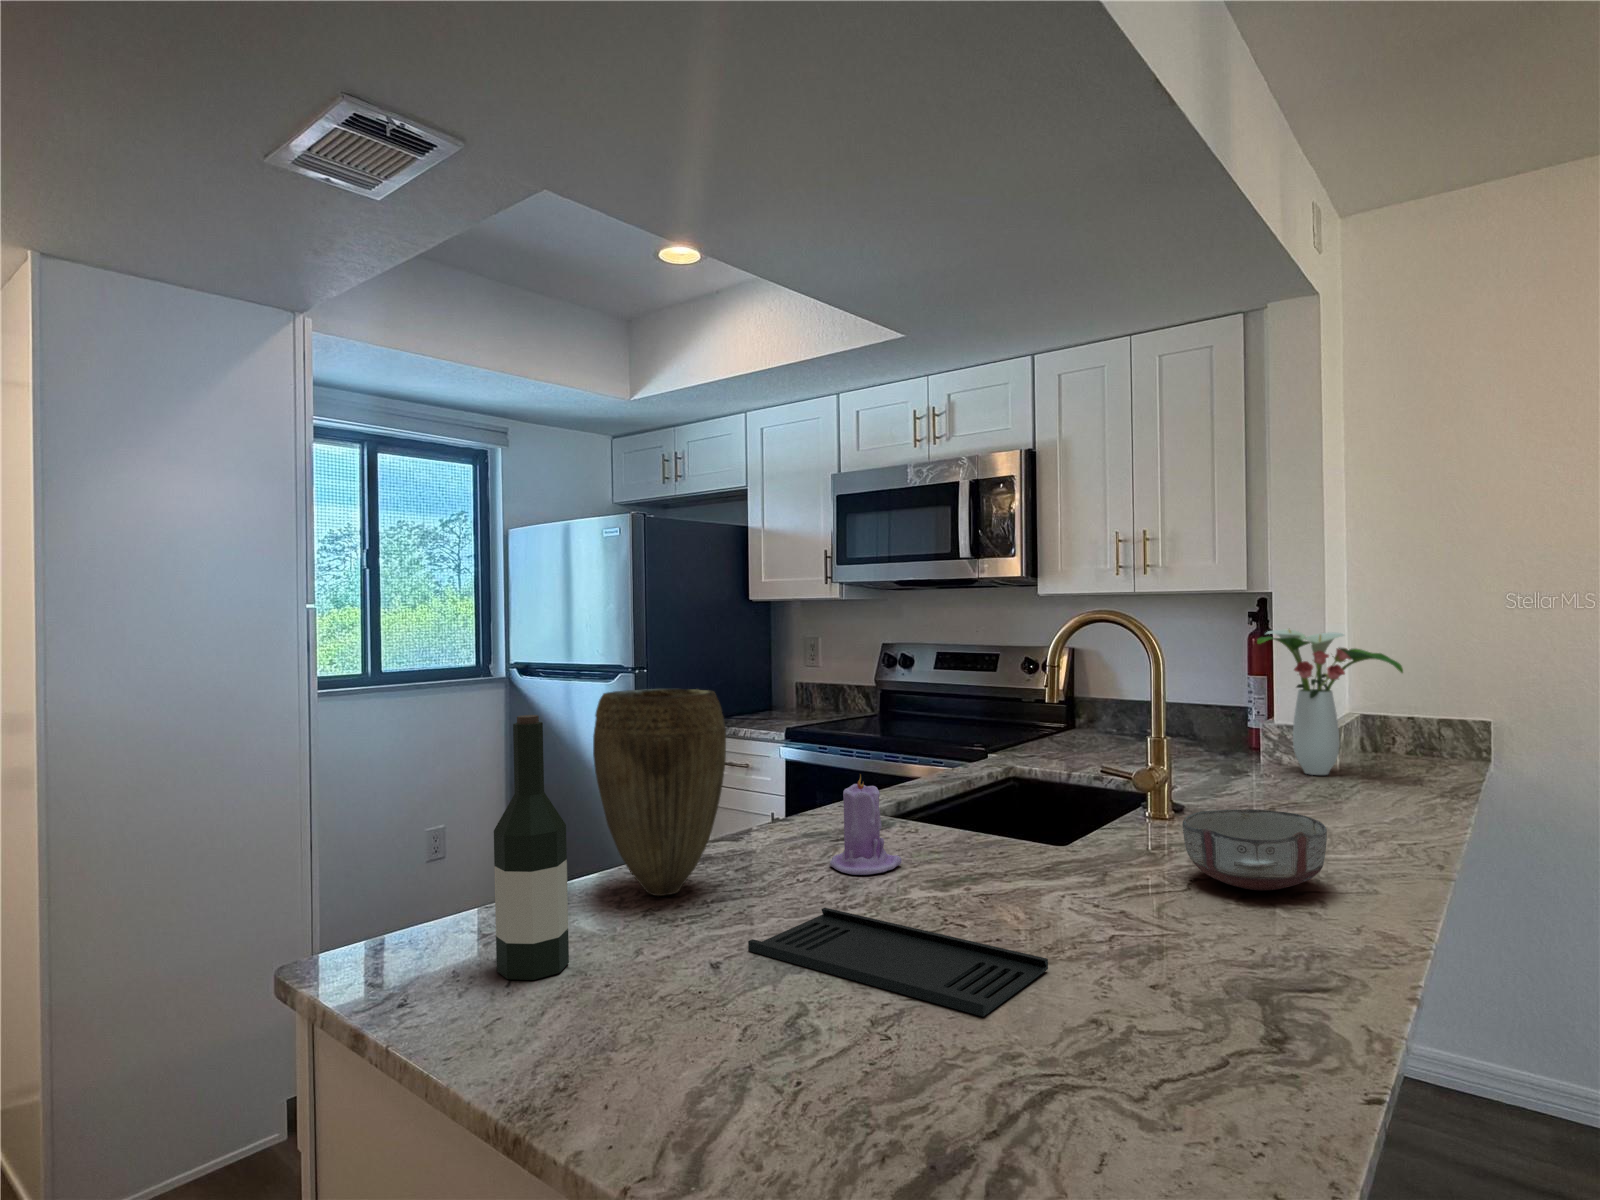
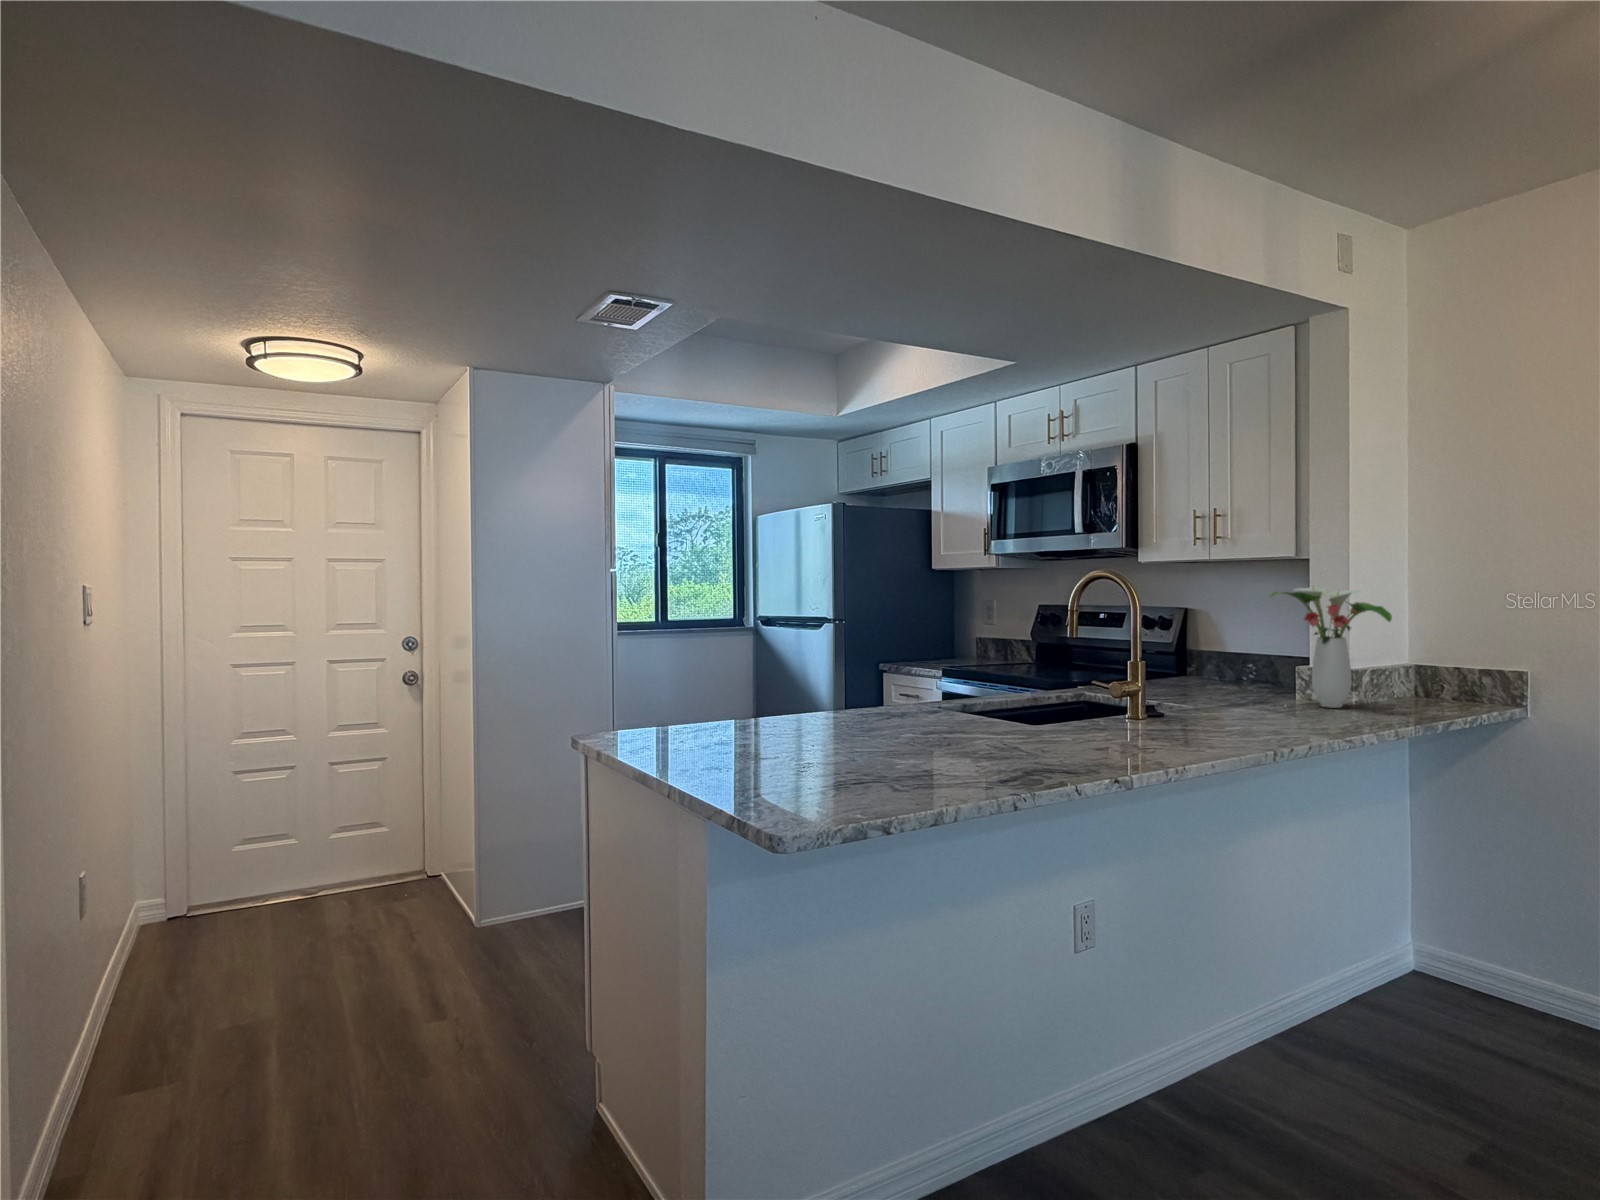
vase: present [593,689,726,896] -> none [710,608,789,729]
wine bottle: present [494,715,569,980] -> none [633,610,671,749]
candle: present [830,774,902,875] -> none [863,667,909,730]
ceramic bowl: present [1183,809,1327,890] -> none [1083,701,1180,750]
tray: present [748,908,1048,1017] -> none [768,736,922,774]

